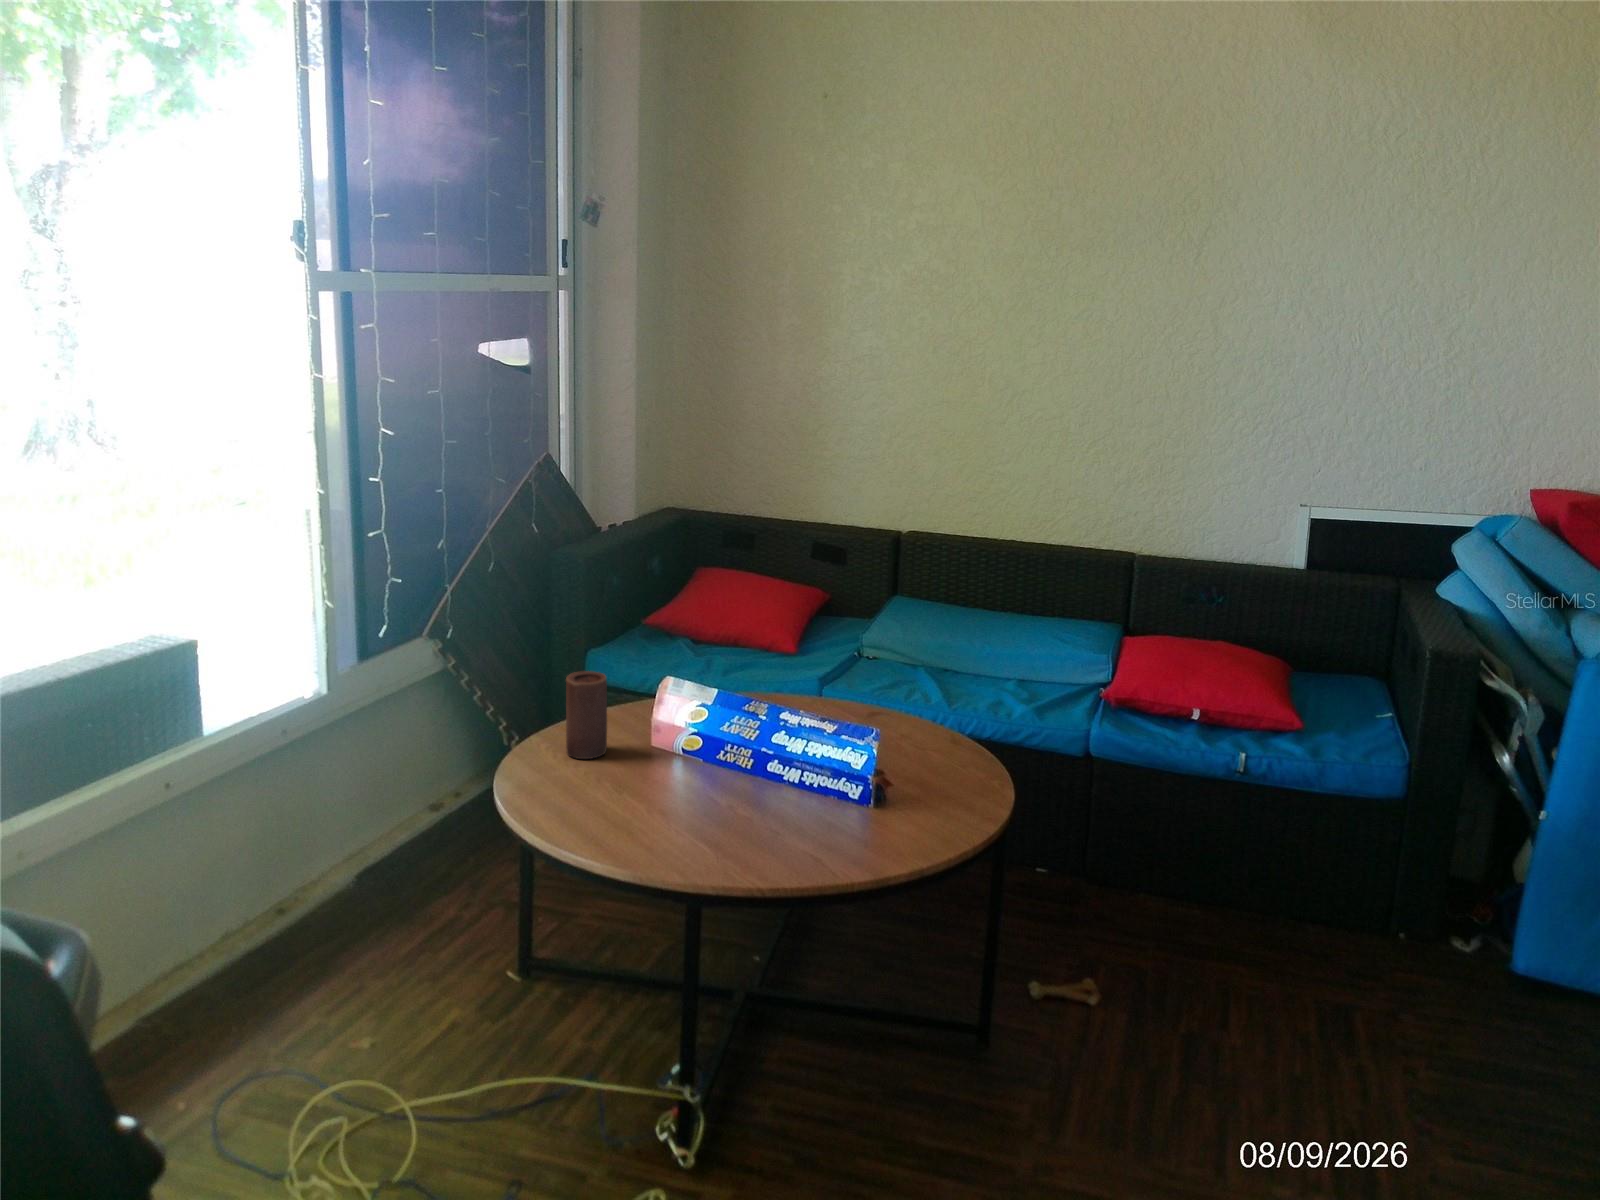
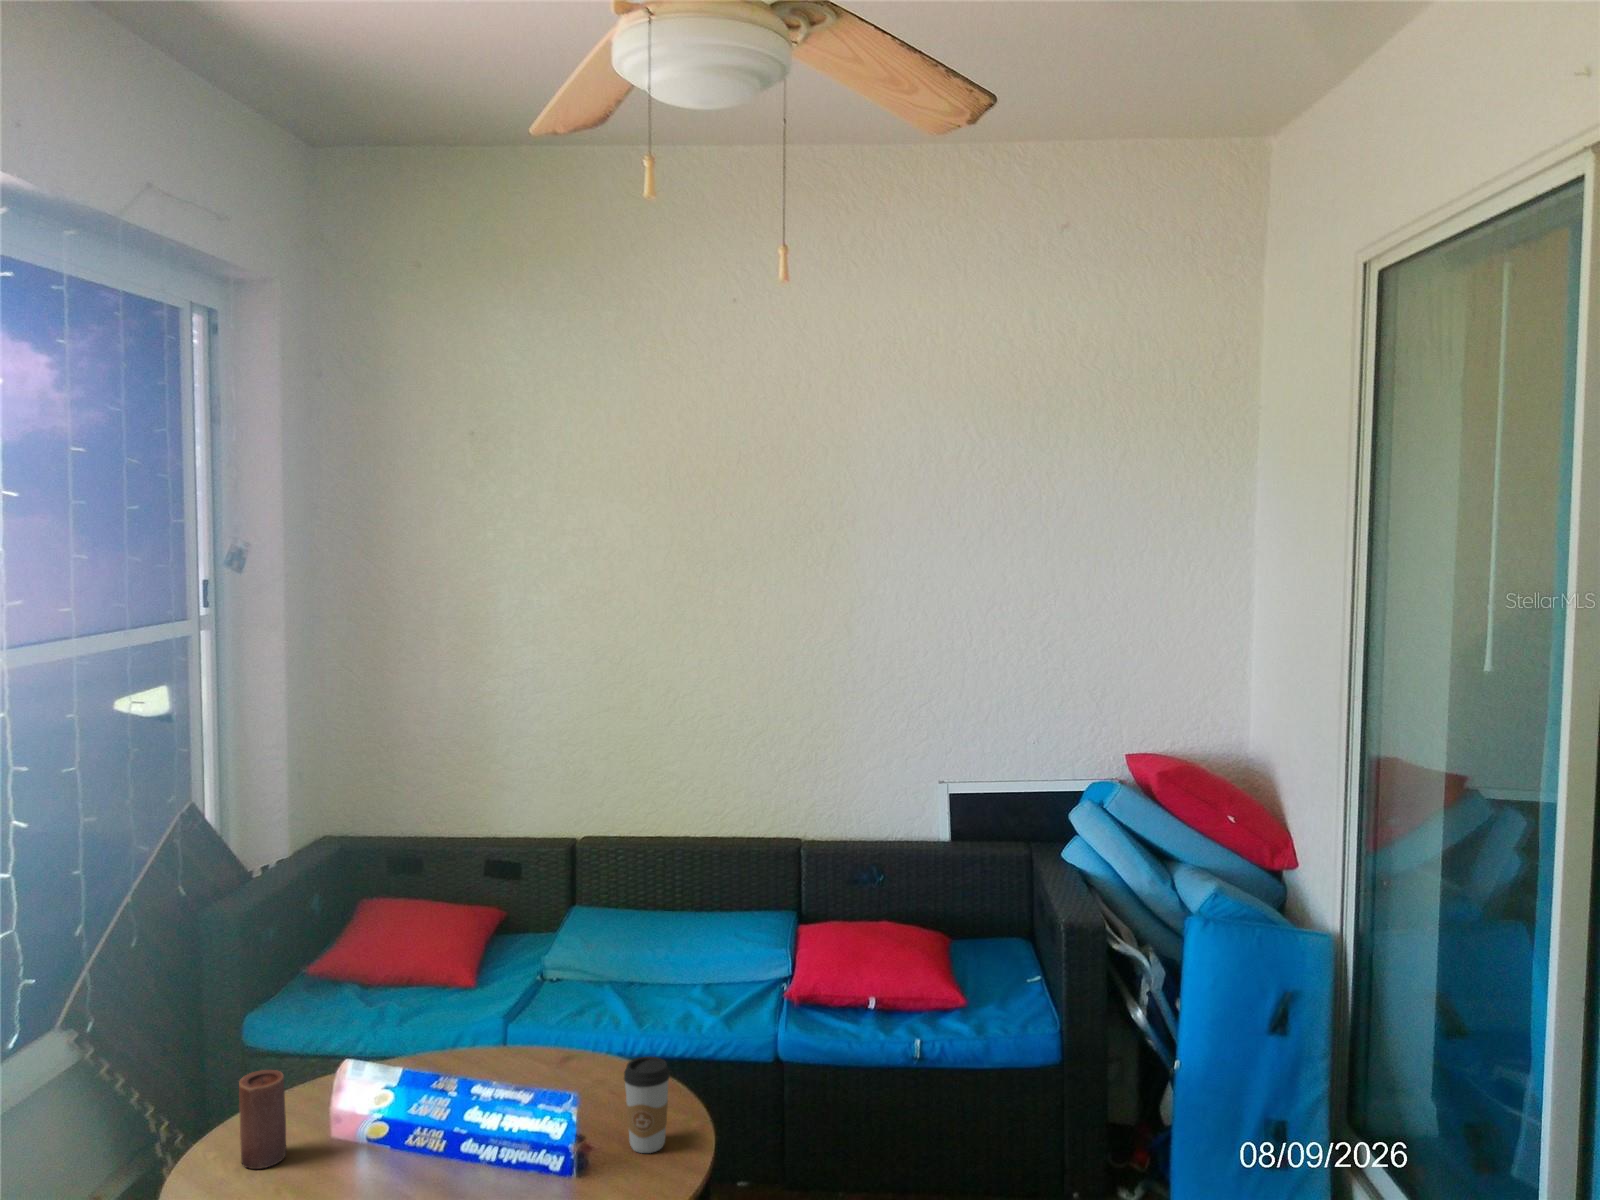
coffee cup: none [931,706,978,800] -> present [624,1057,670,1153]

